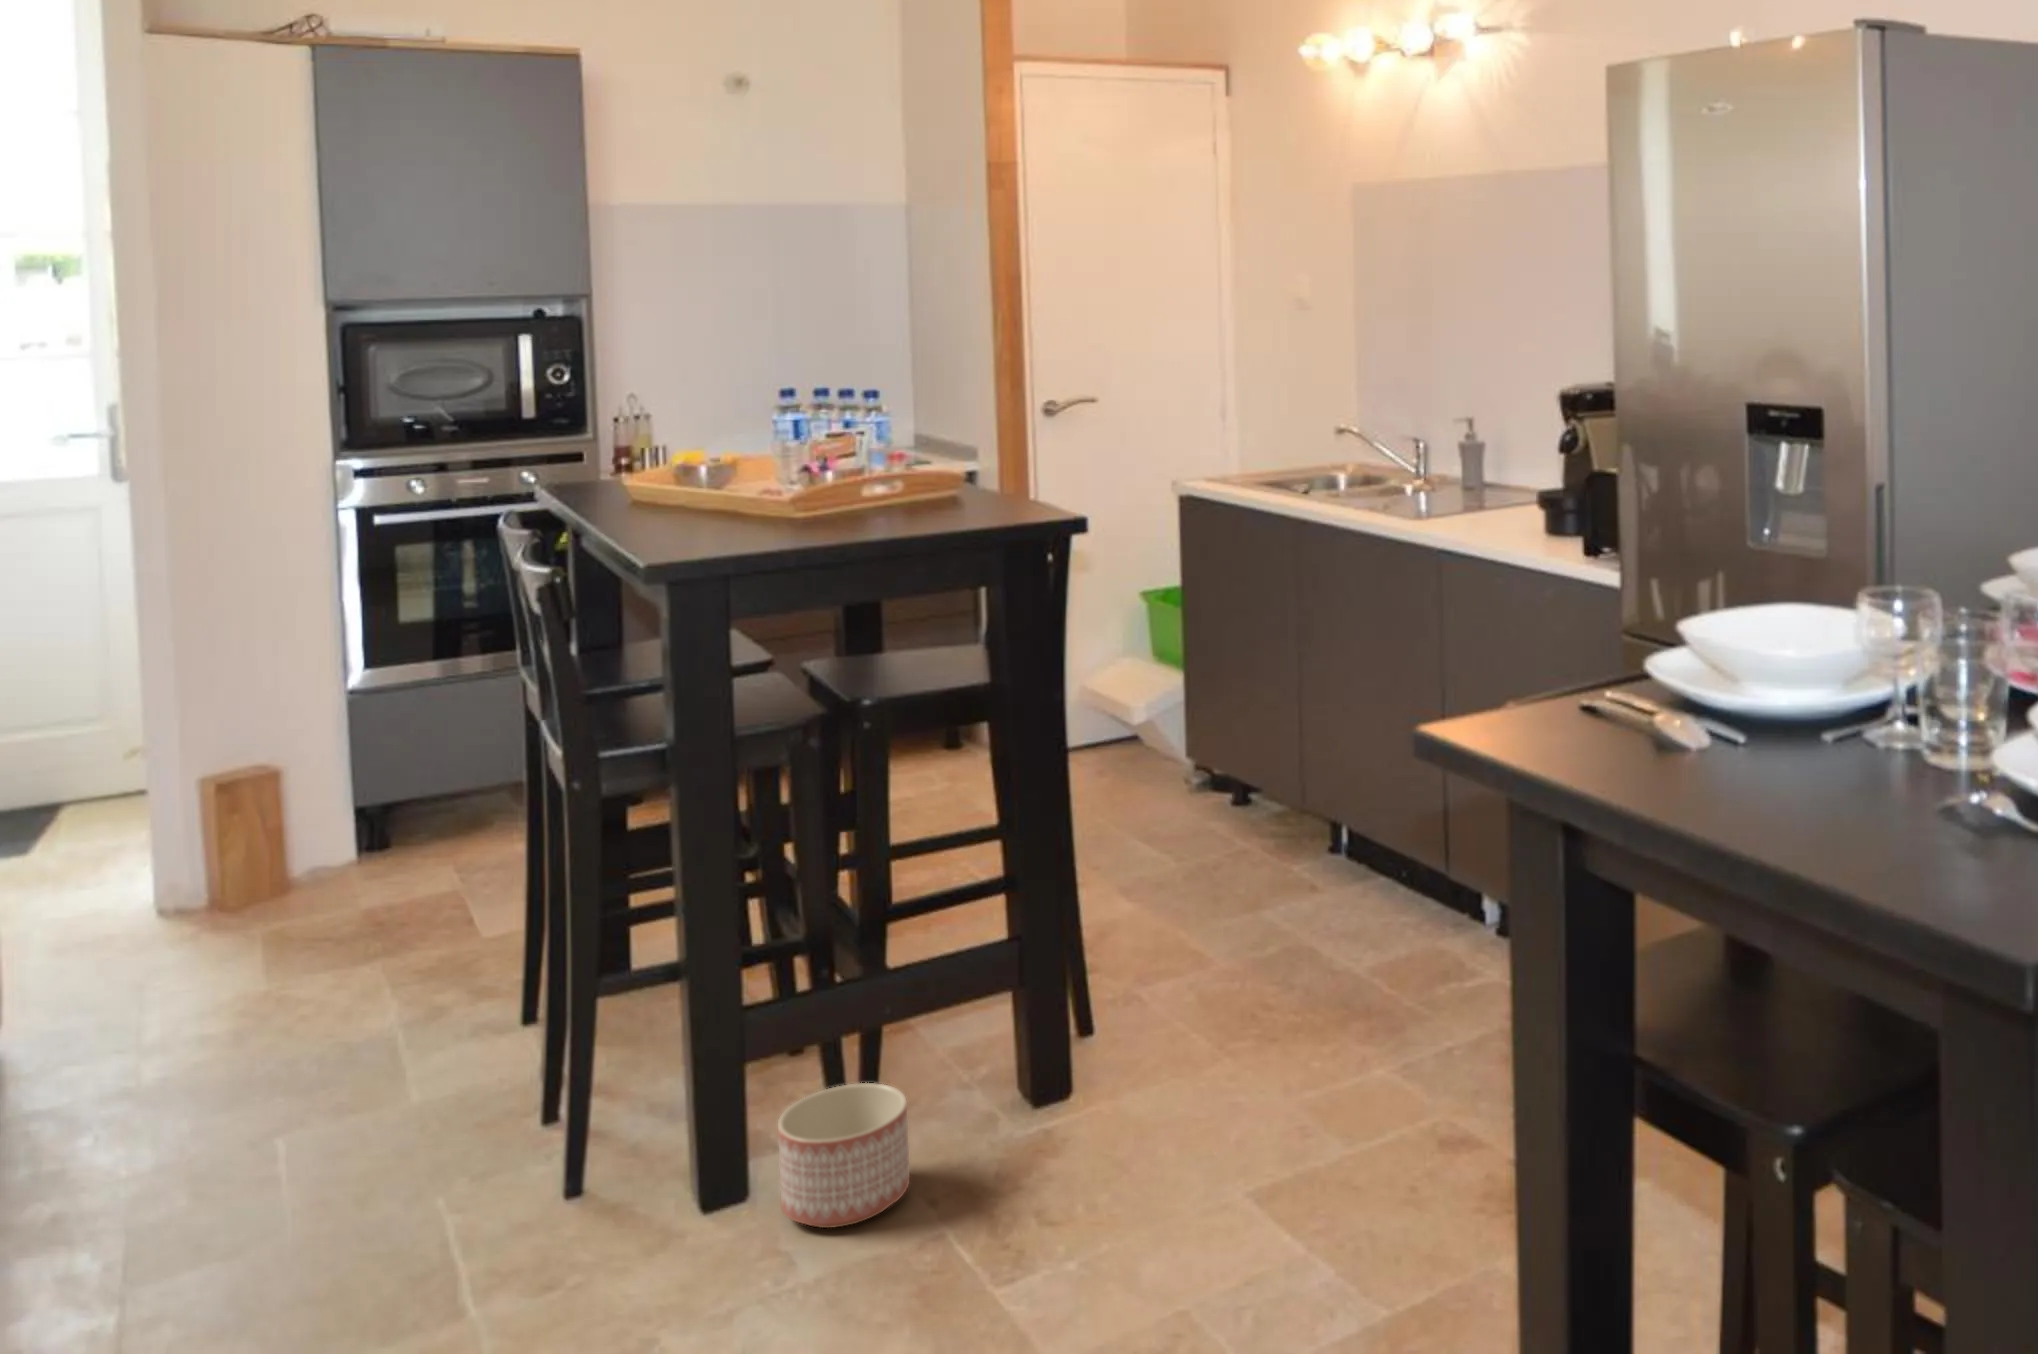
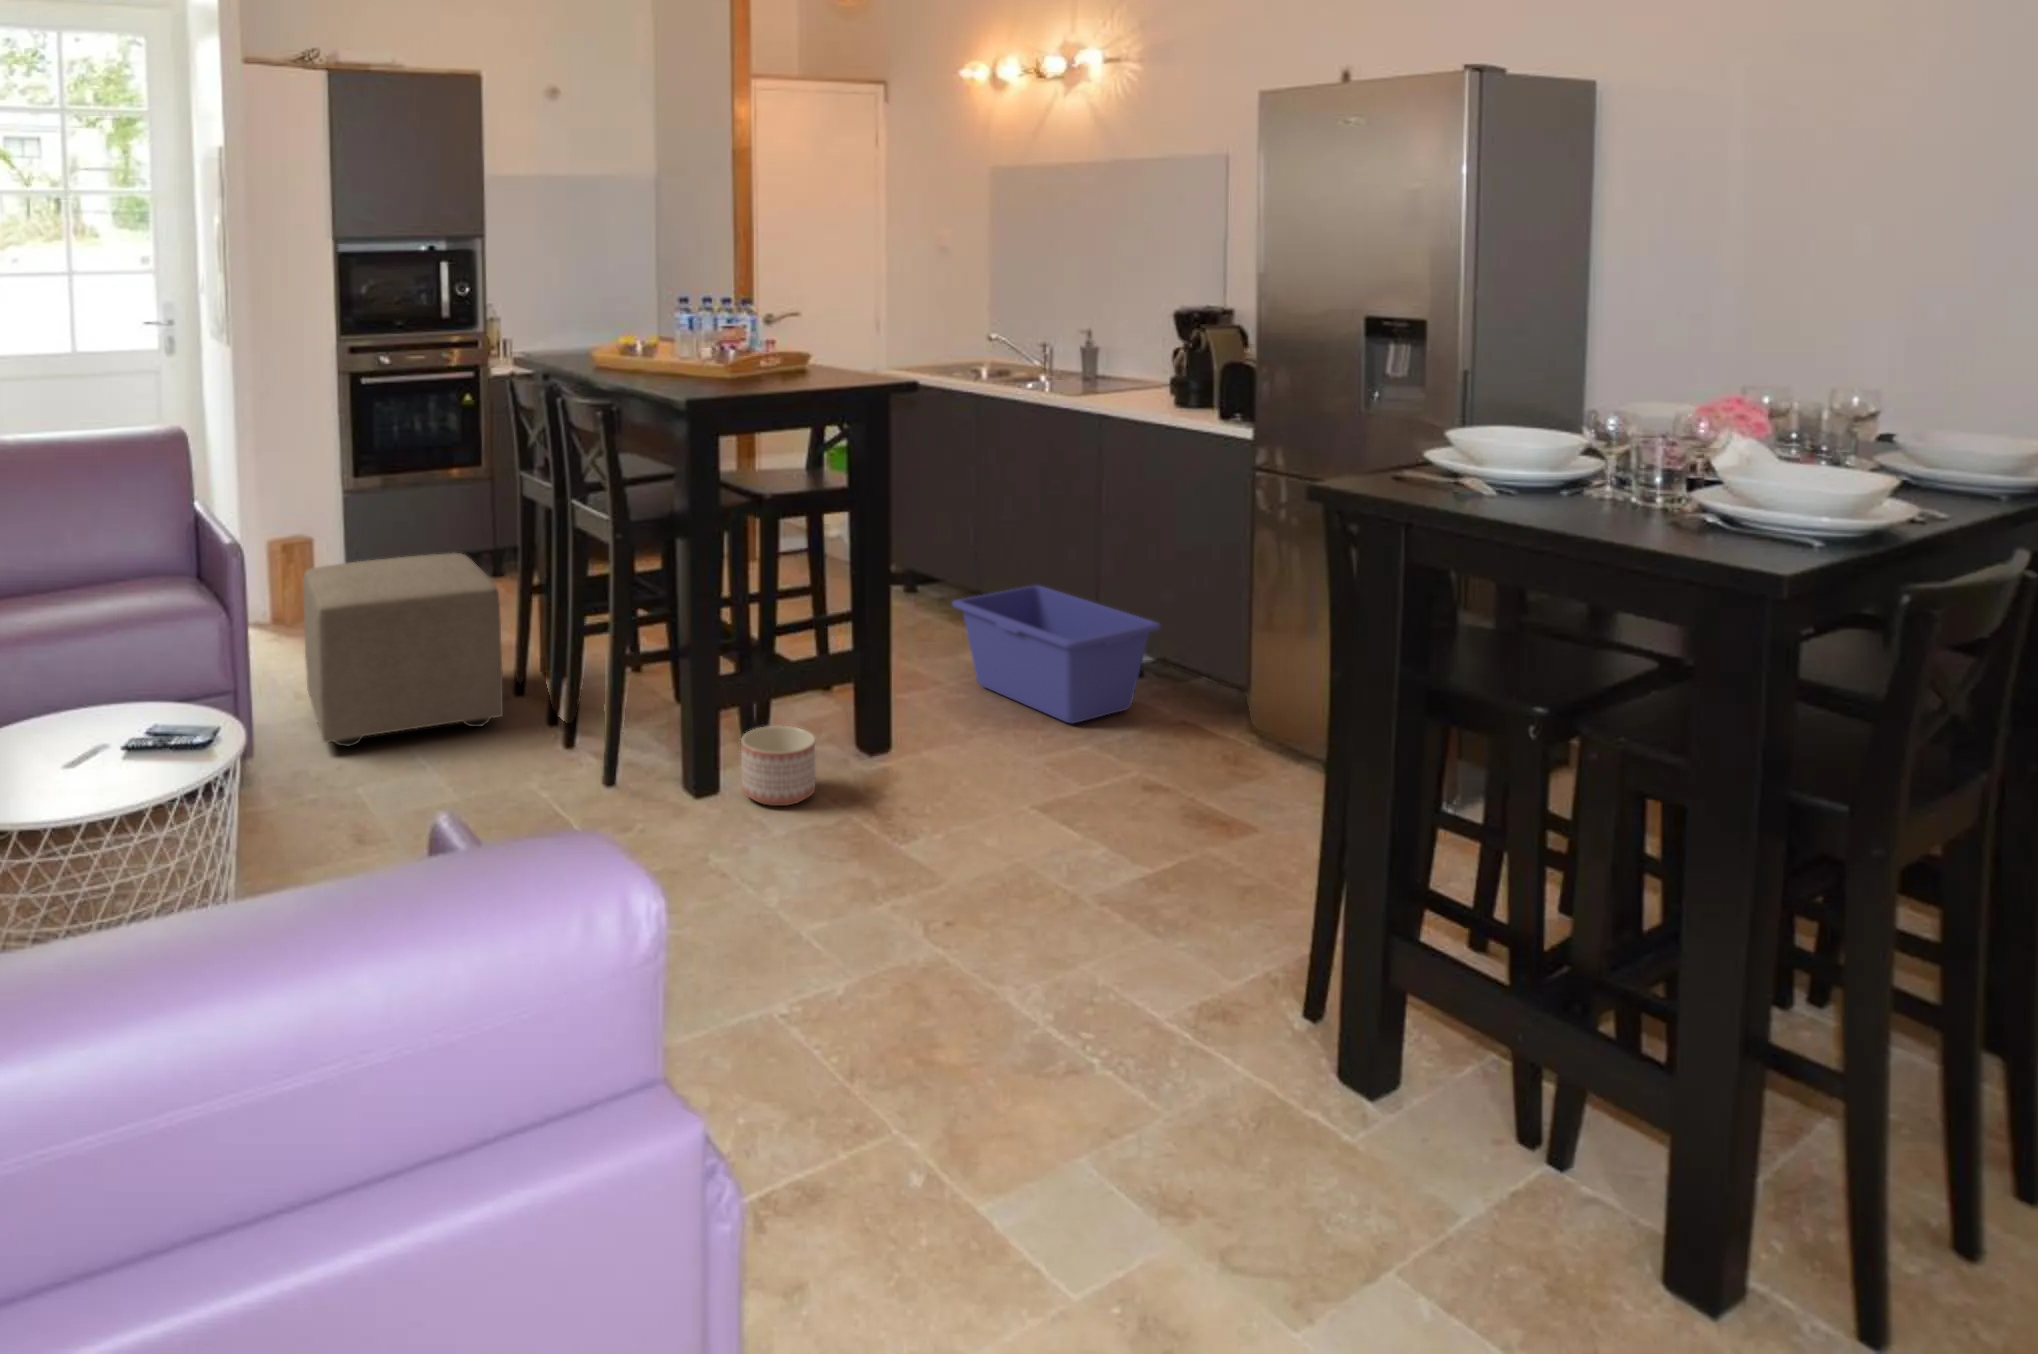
ottoman: none [89,800,463,1151] -> present [303,553,503,746]
storage bin: none [1222,804,1515,1030] -> present [952,585,1160,723]

